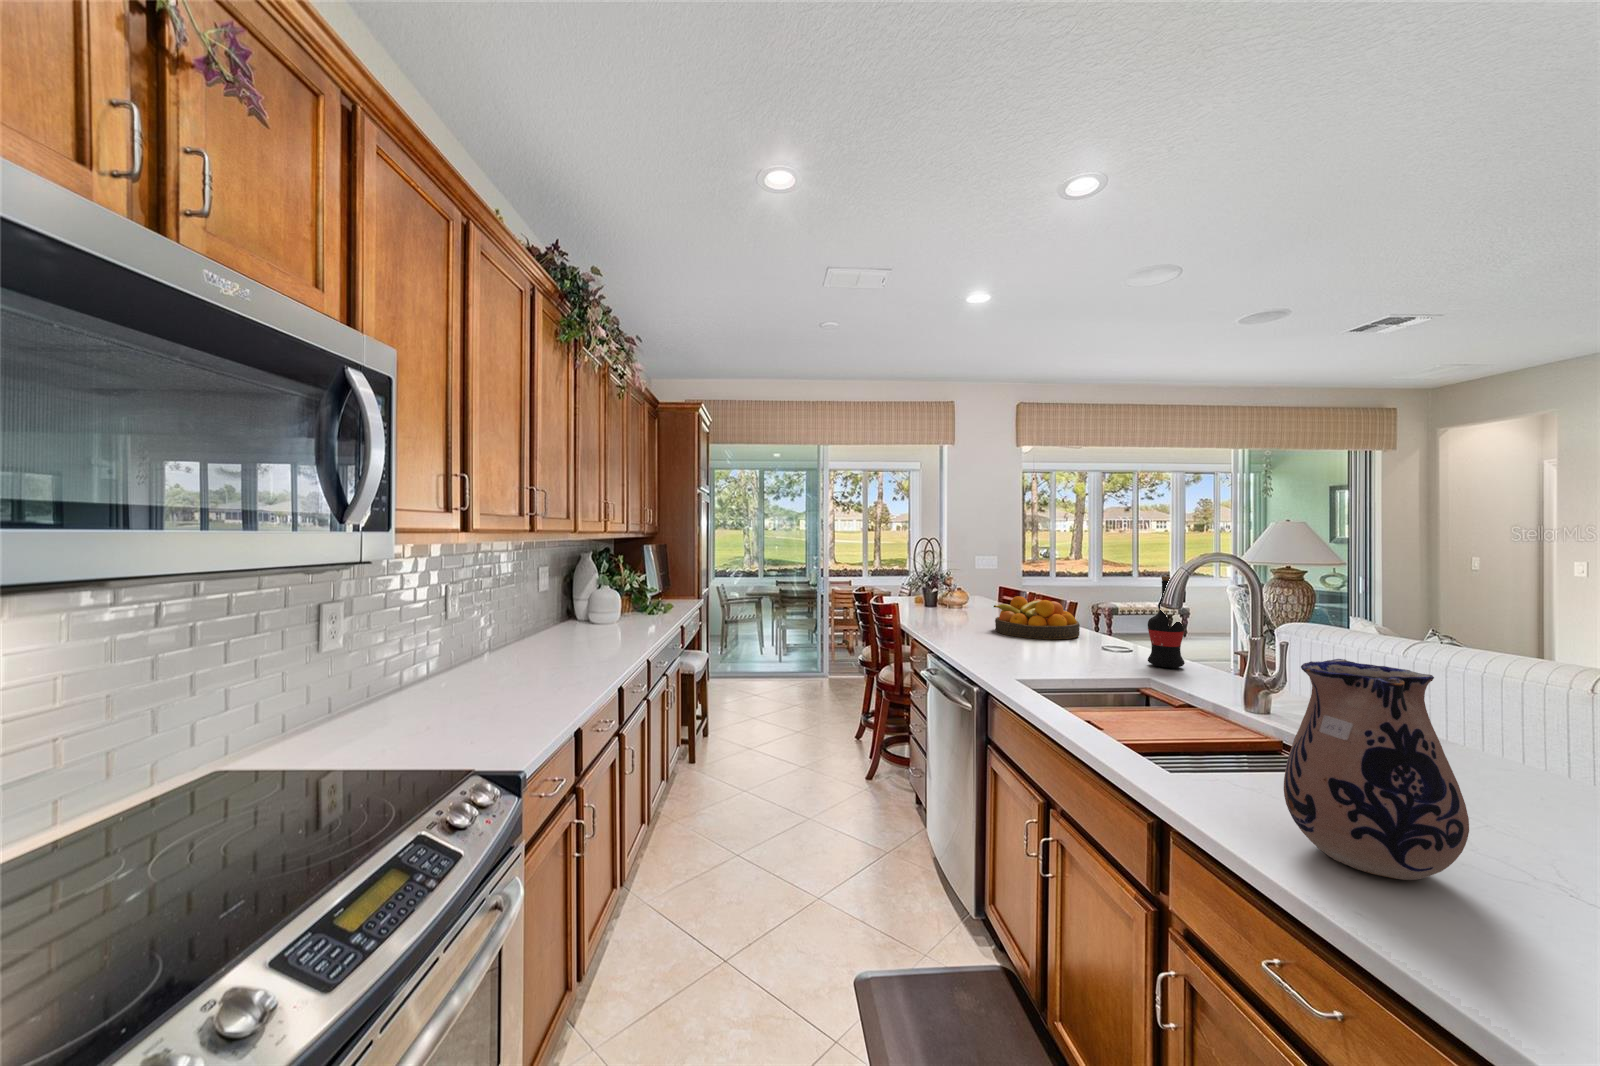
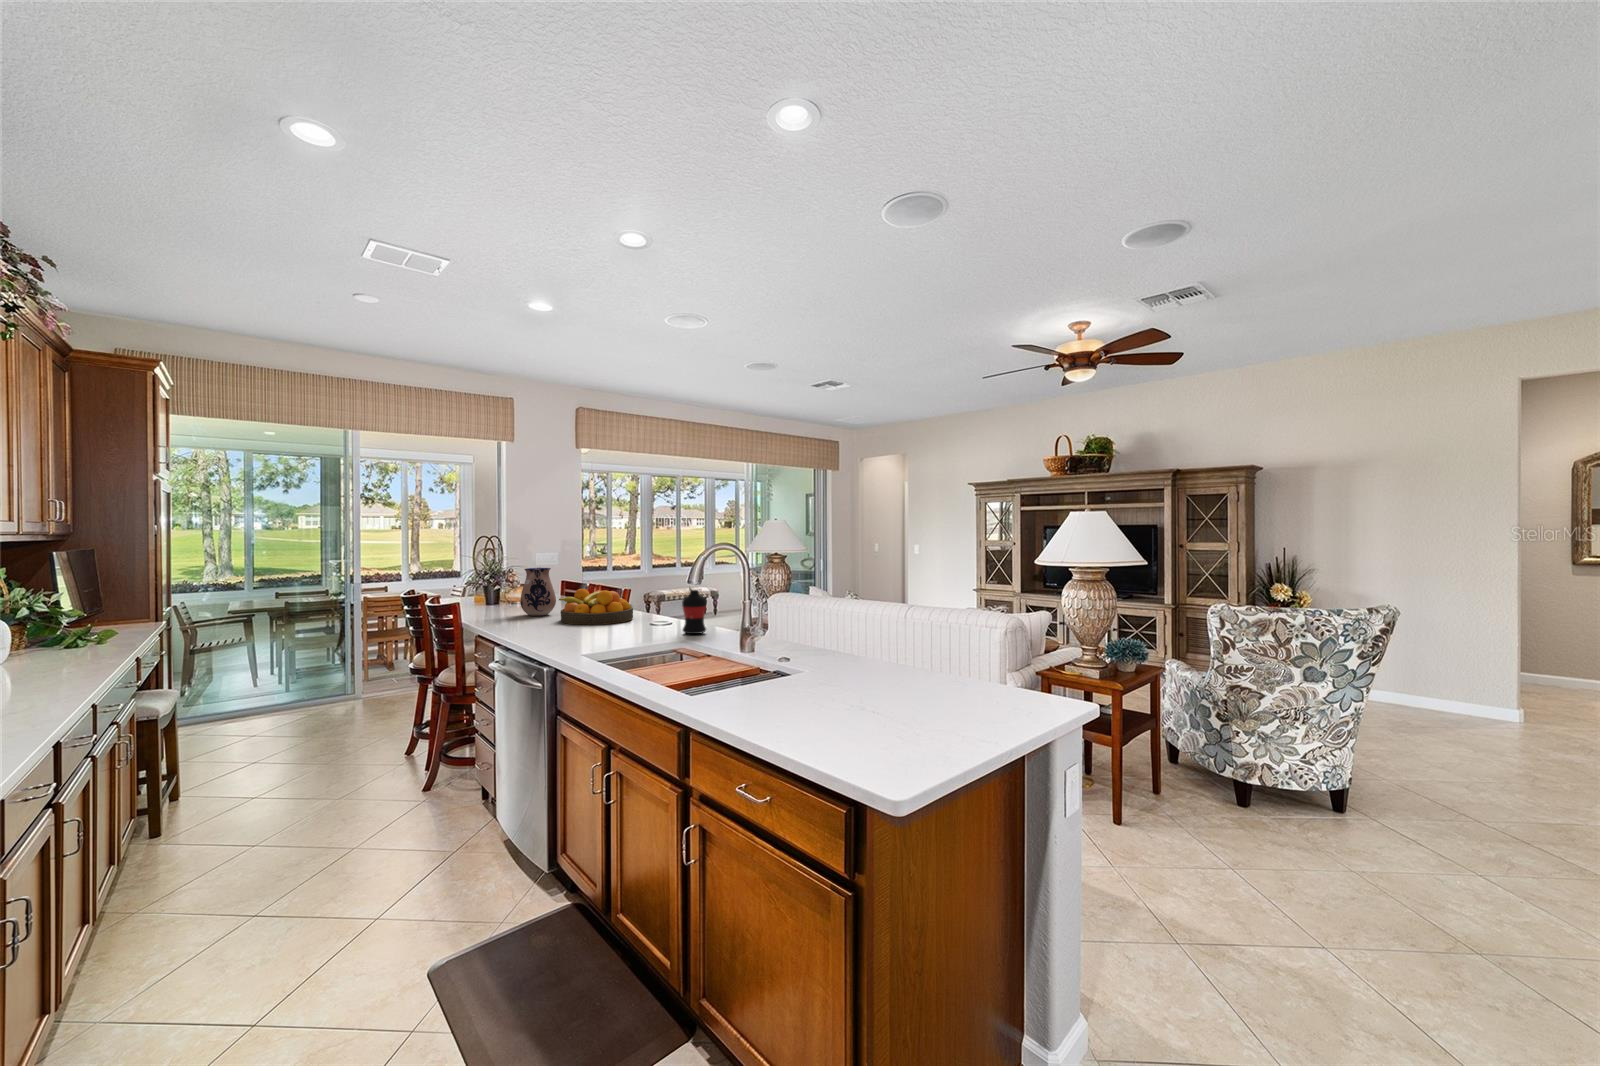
ceramic pitcher: present [1284,659,1469,880] -> present [520,568,556,616]

